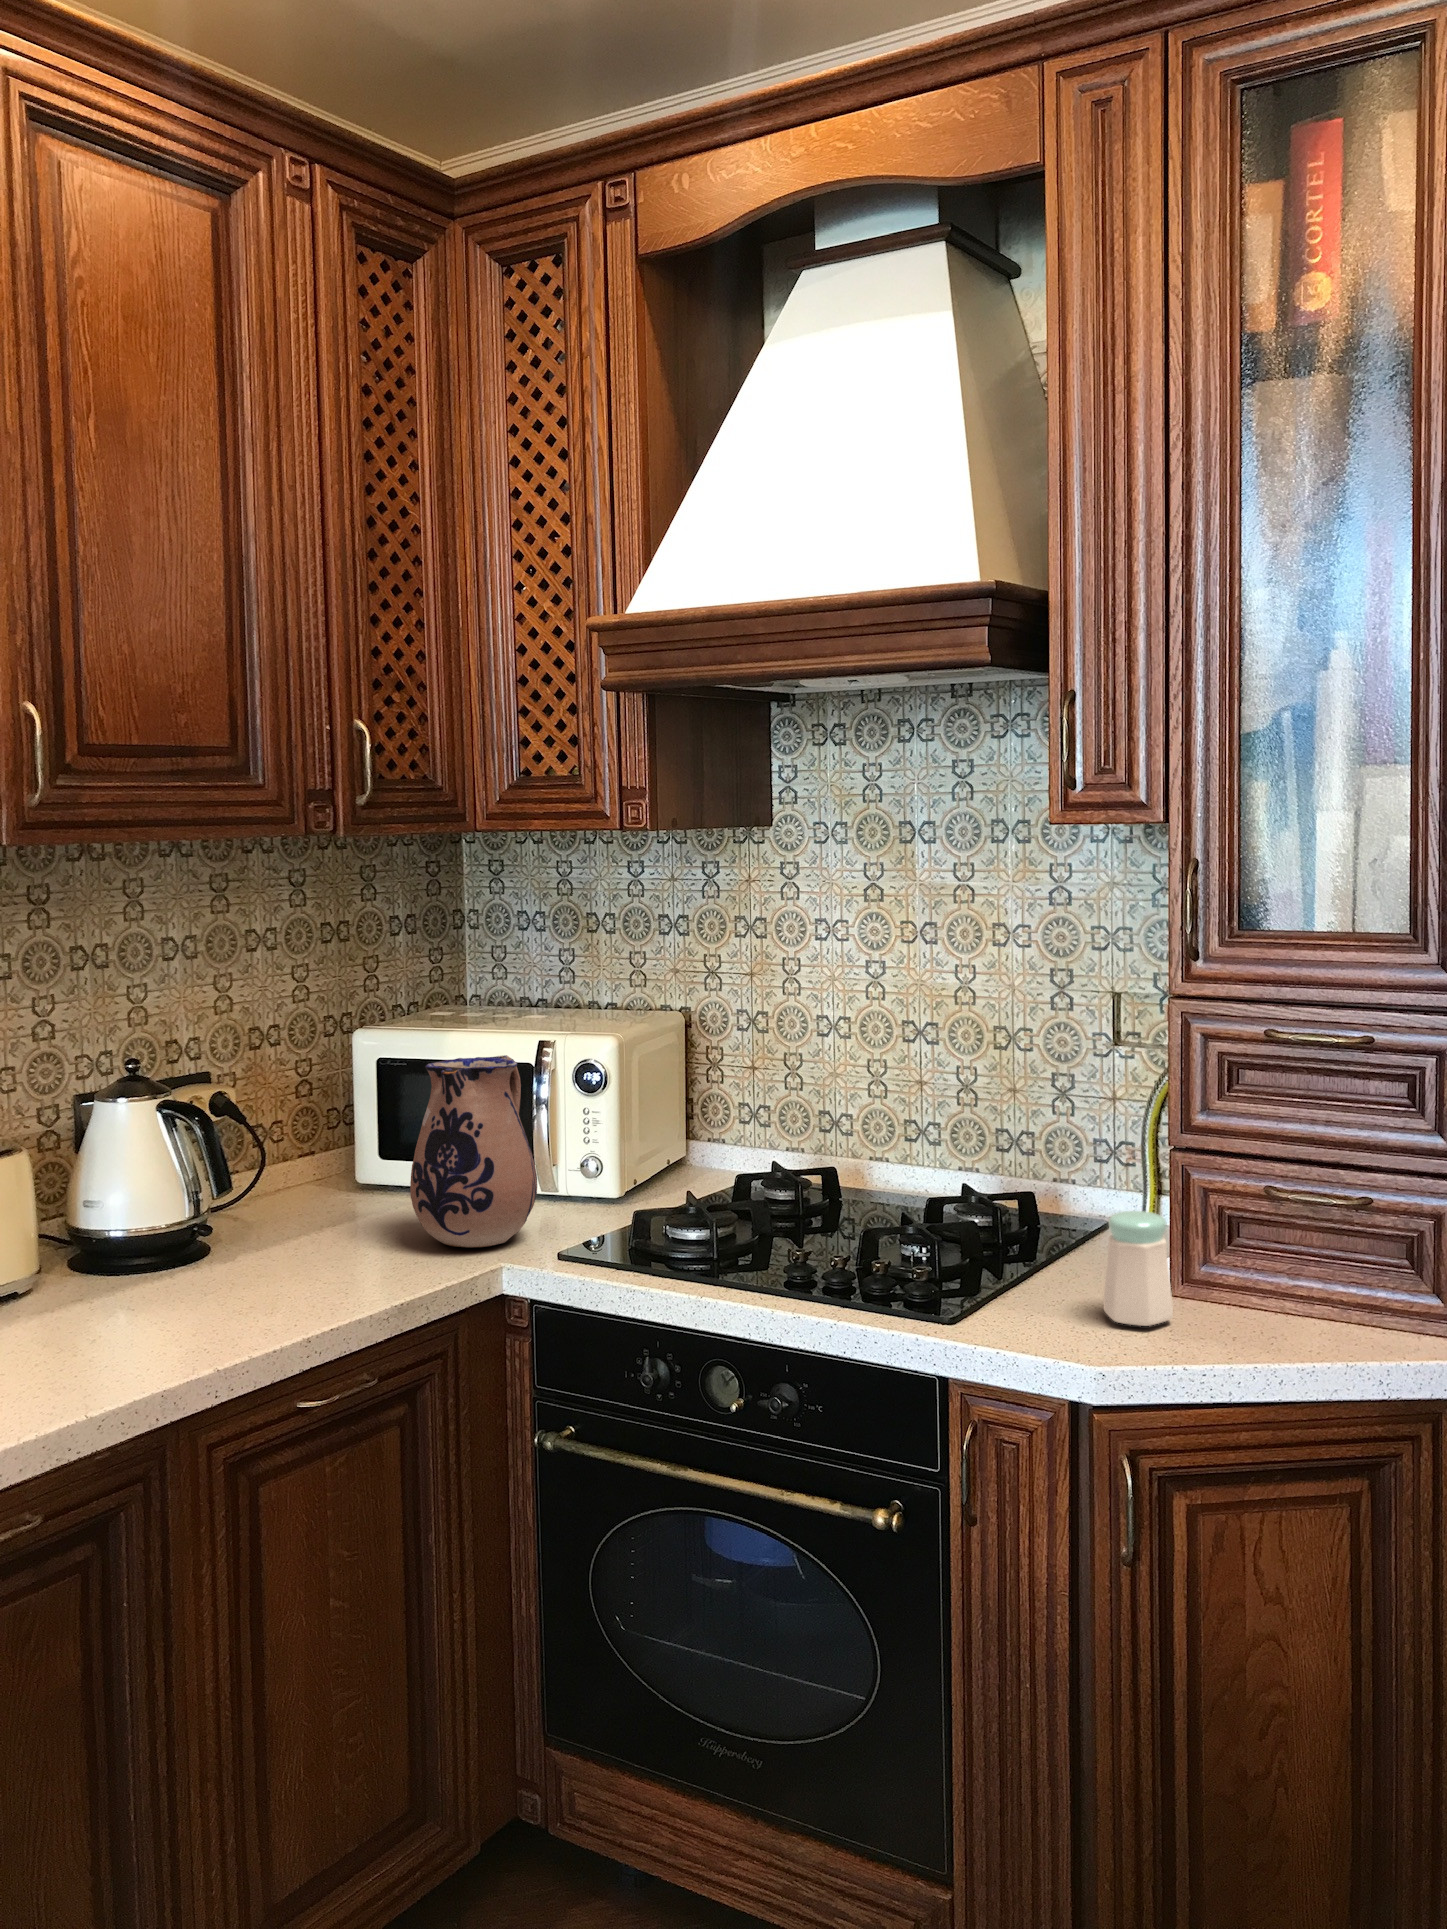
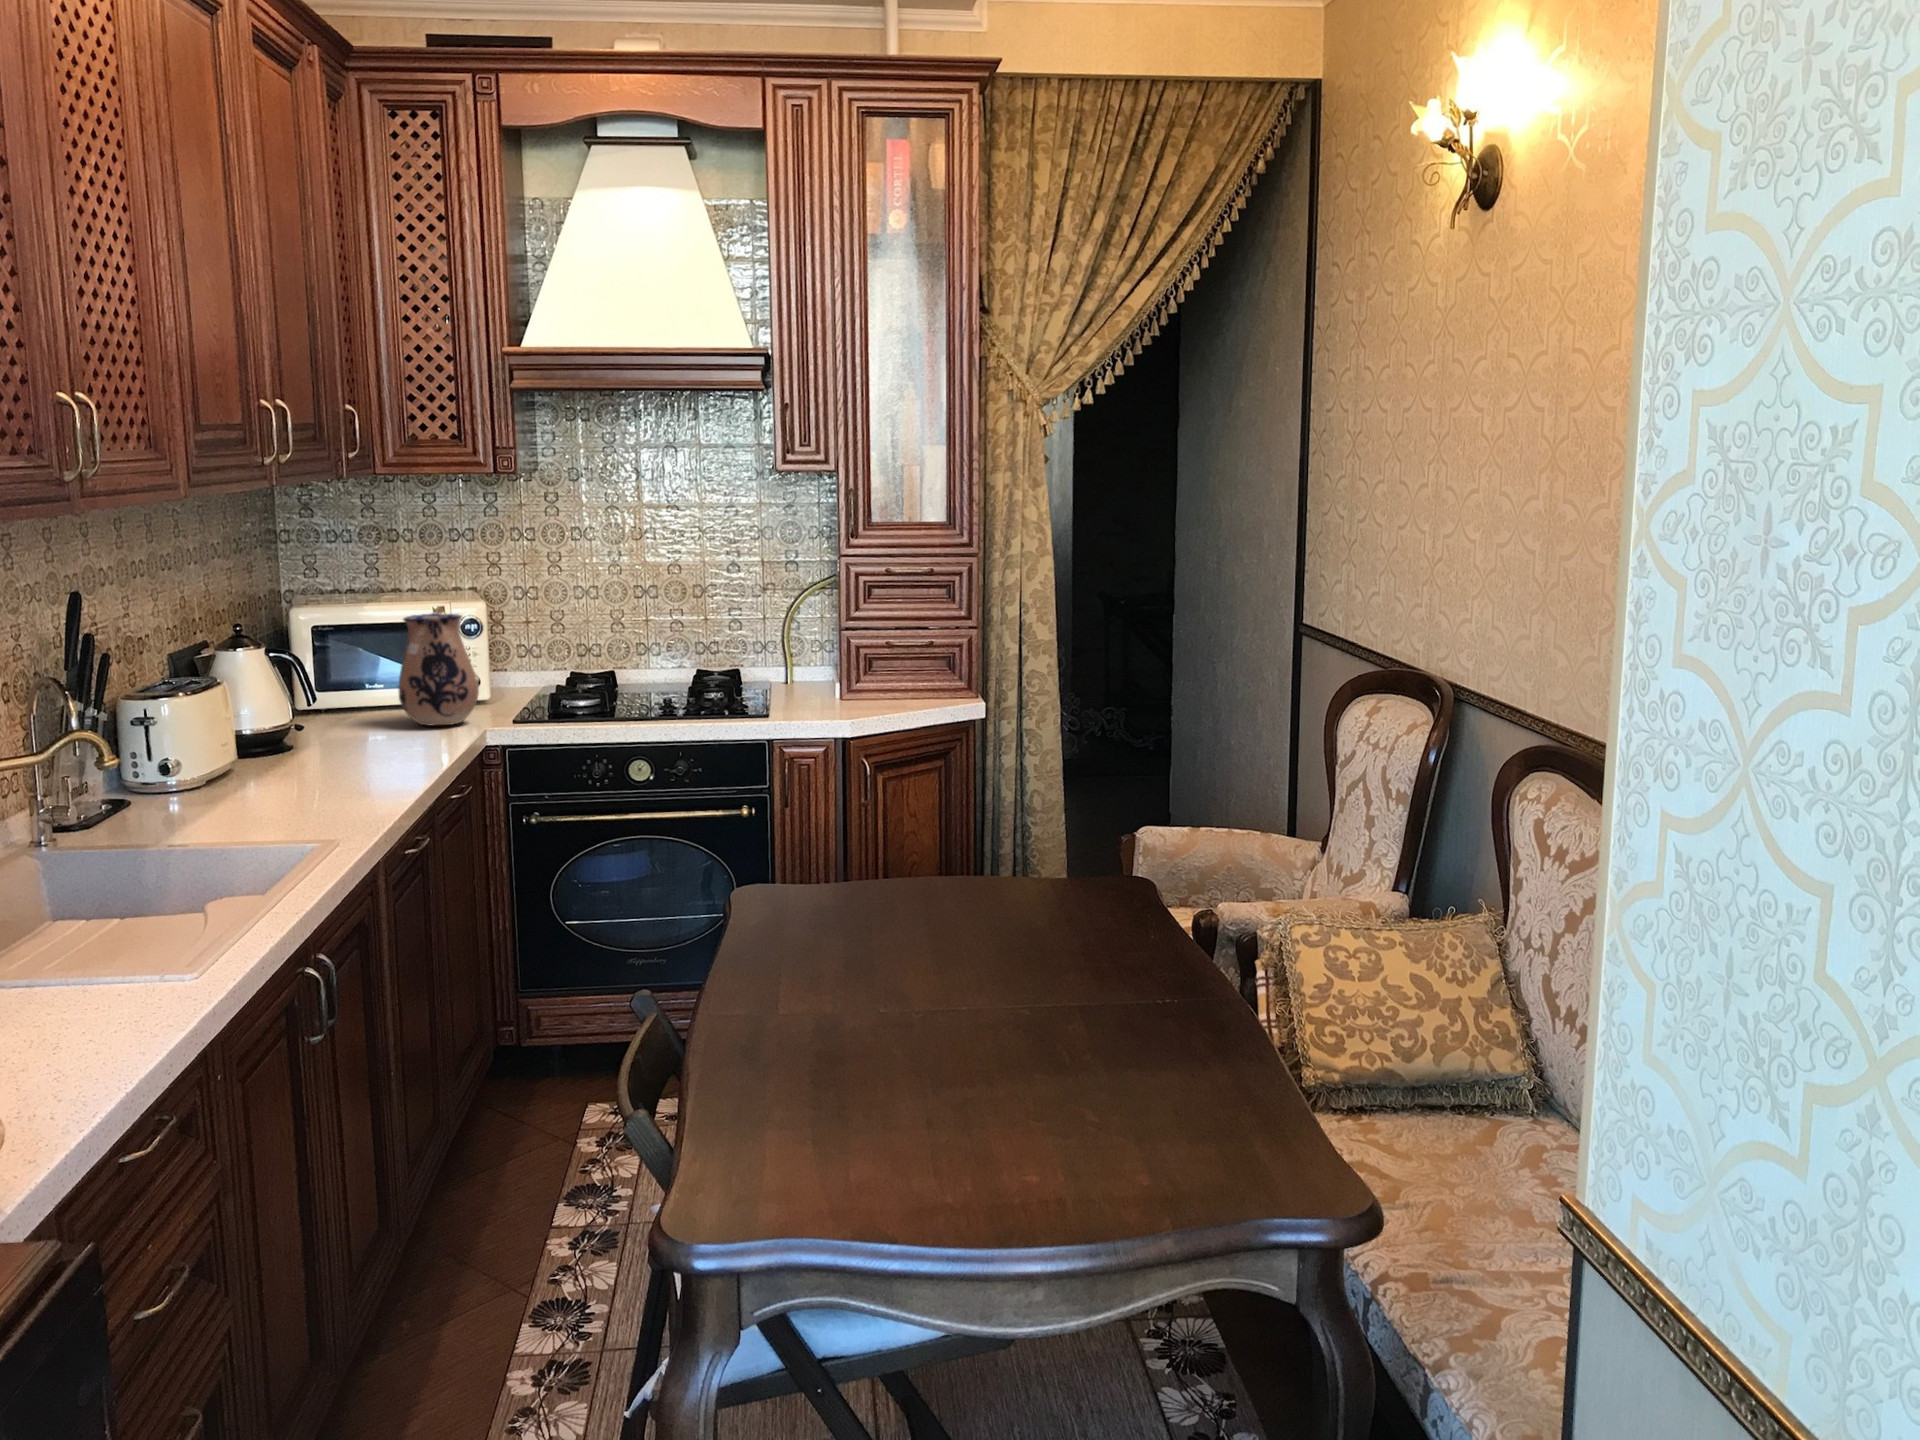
salt shaker: present [1104,1211,1173,1326] -> none [825,657,857,708]

